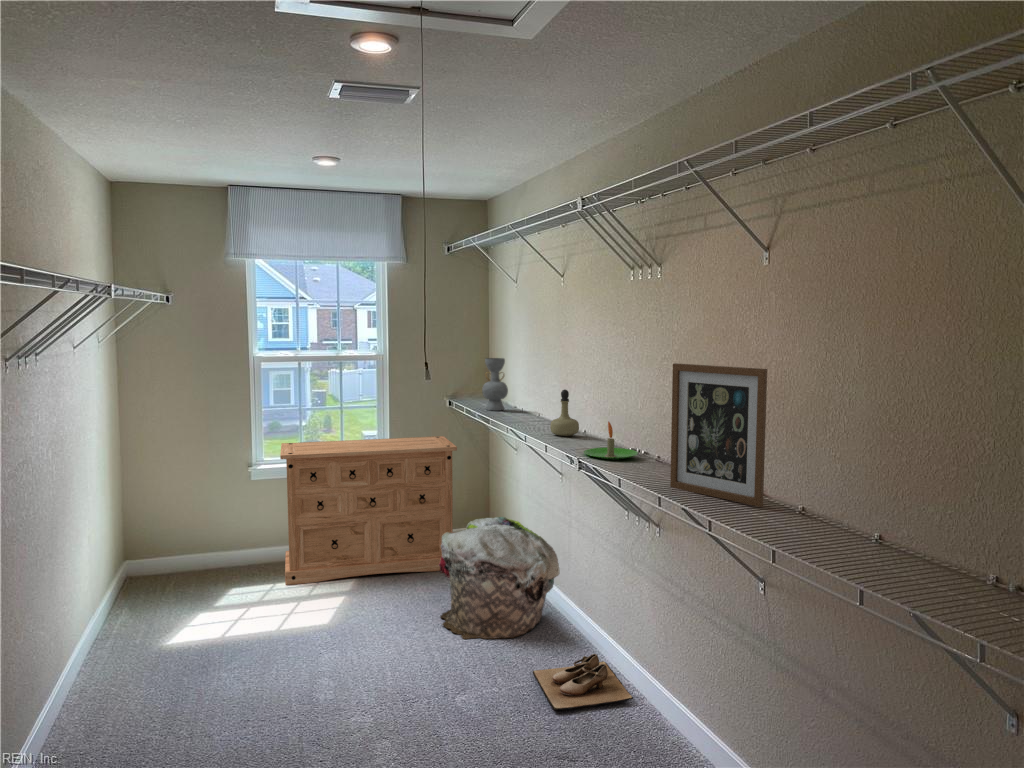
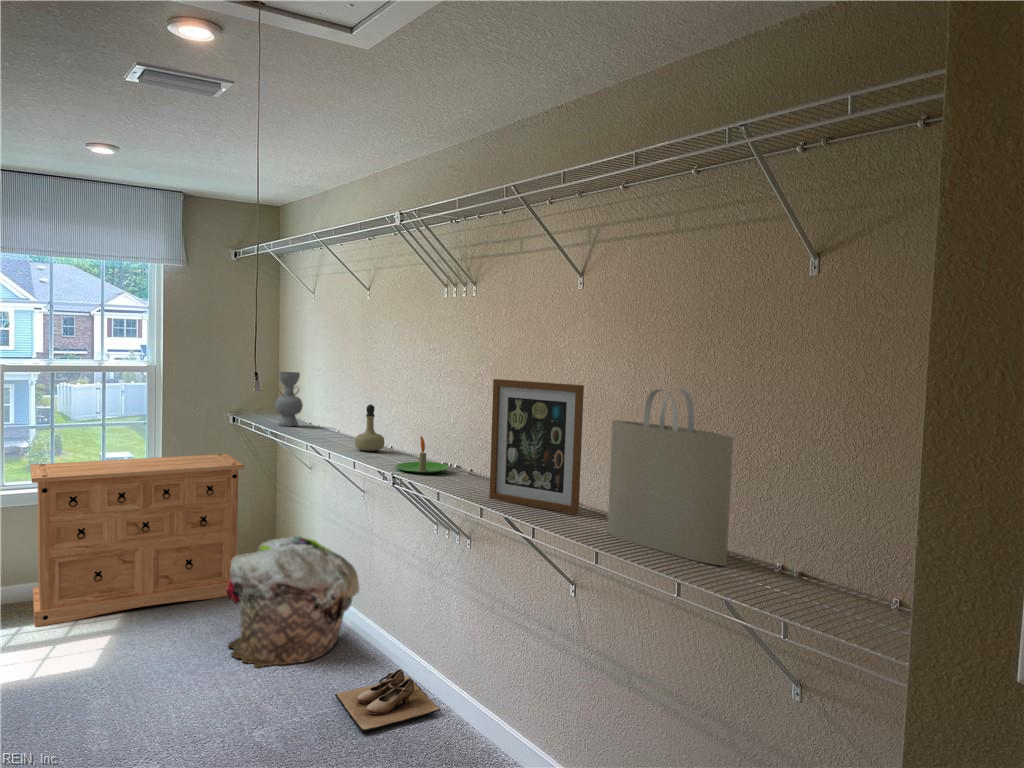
tote bag: none [789,372,926,572] -> present [608,388,733,566]

